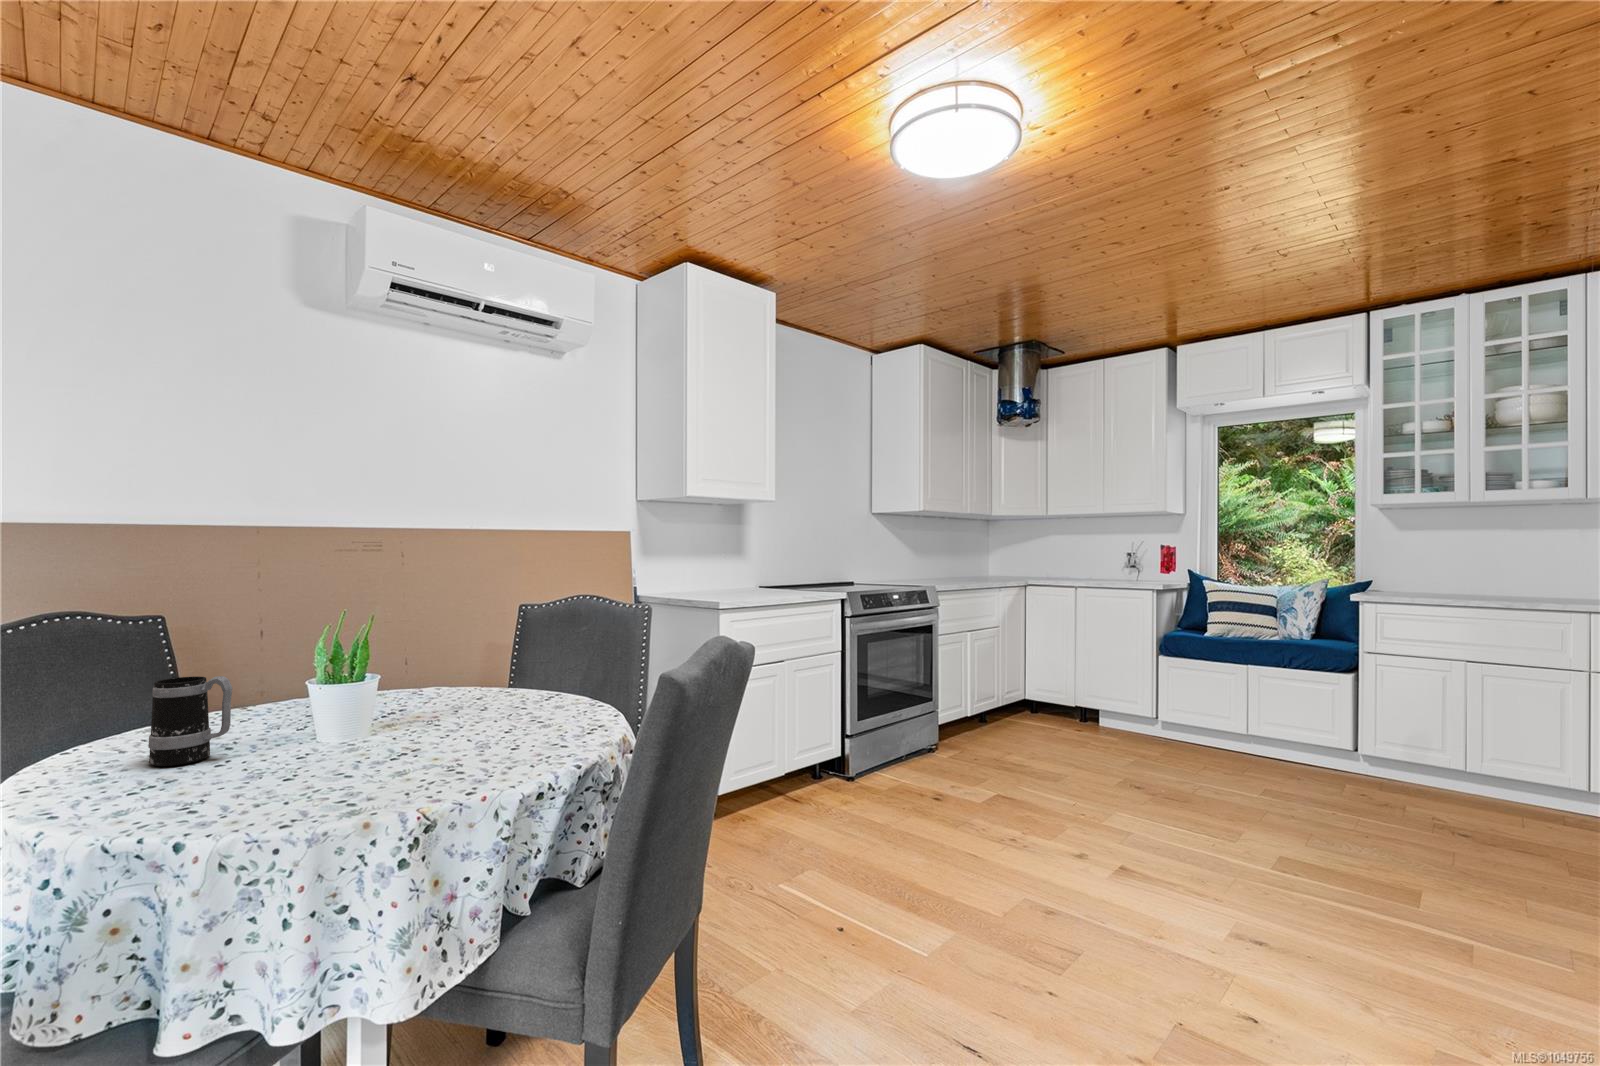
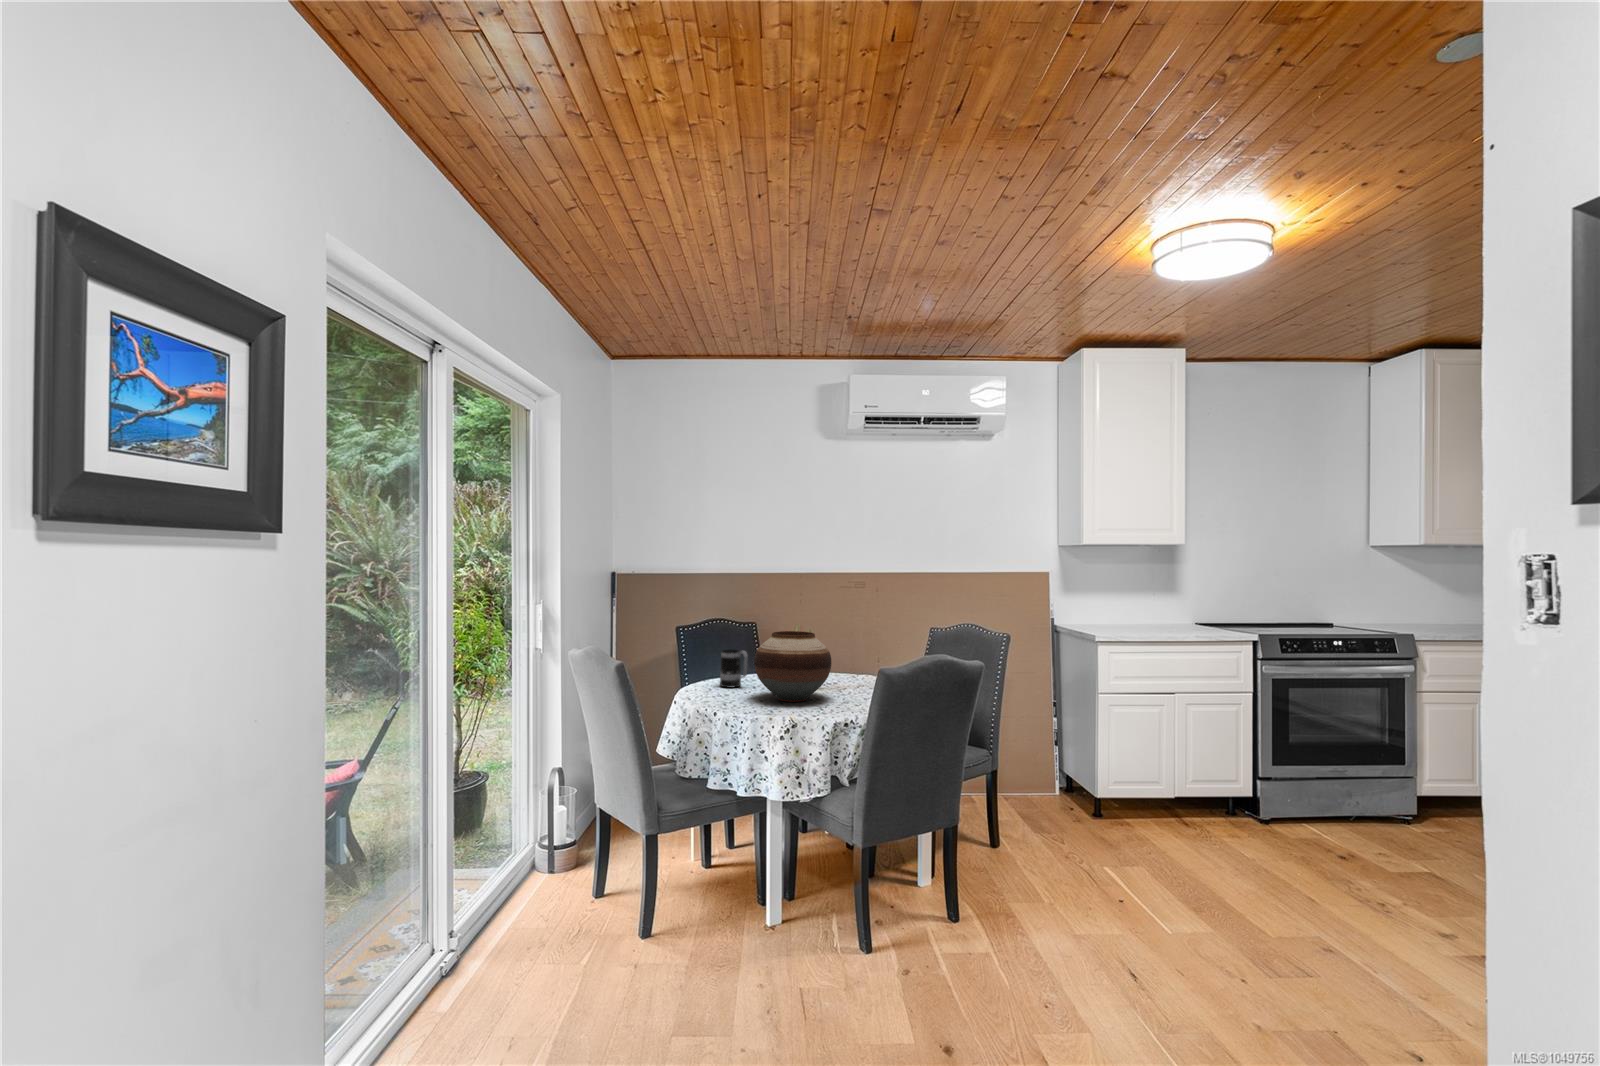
vase: none [277,621,463,773] -> present [754,631,831,702]

